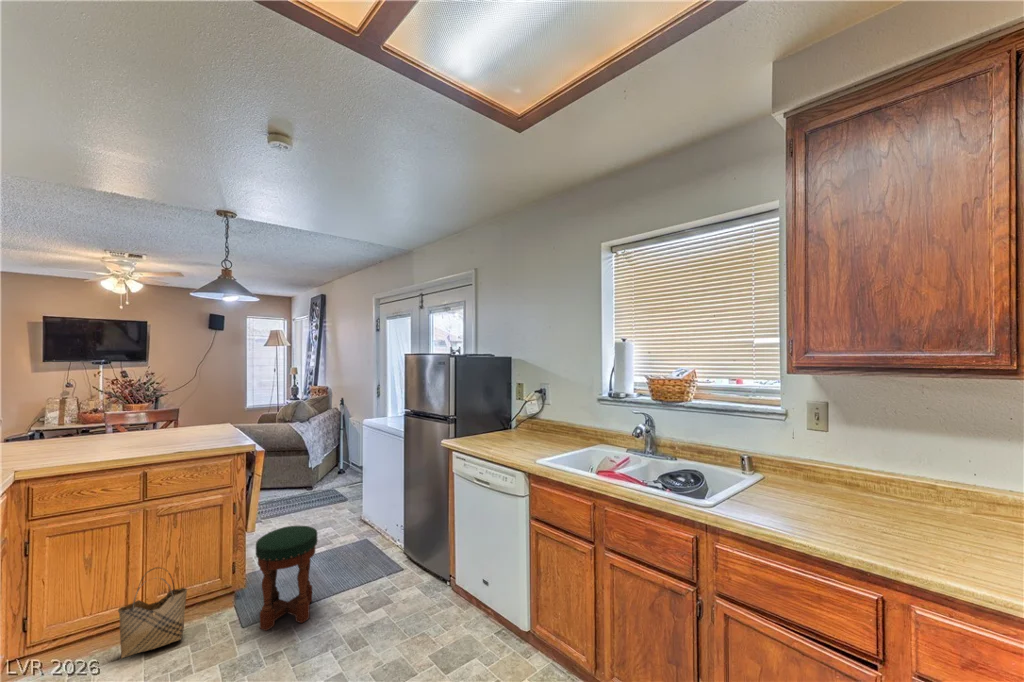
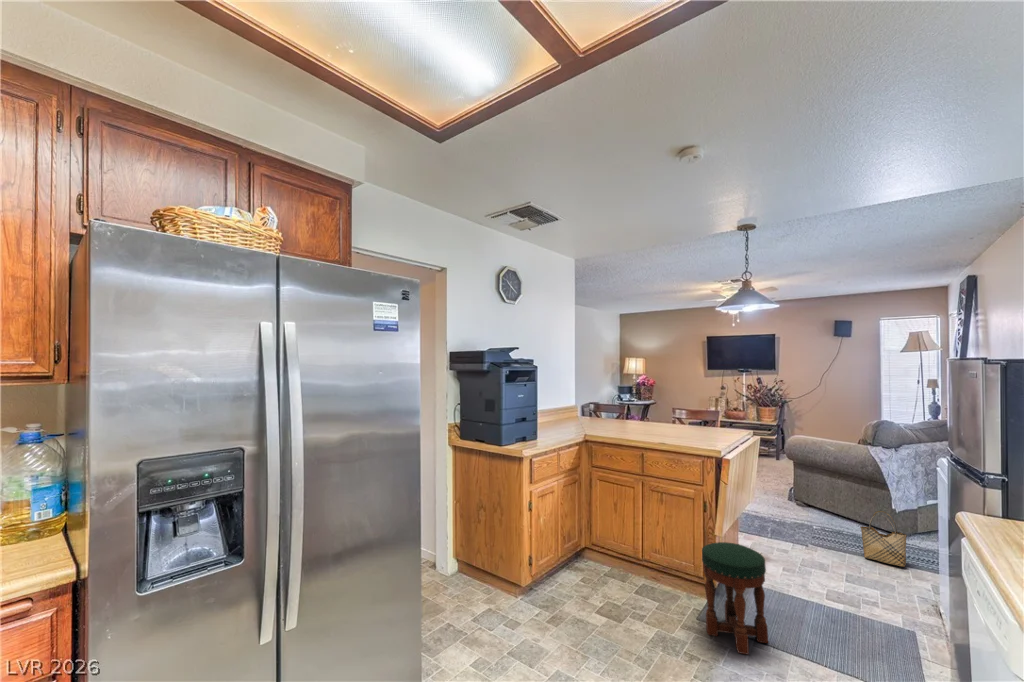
woven basket: present [118,567,187,658] -> present [860,511,907,567]

